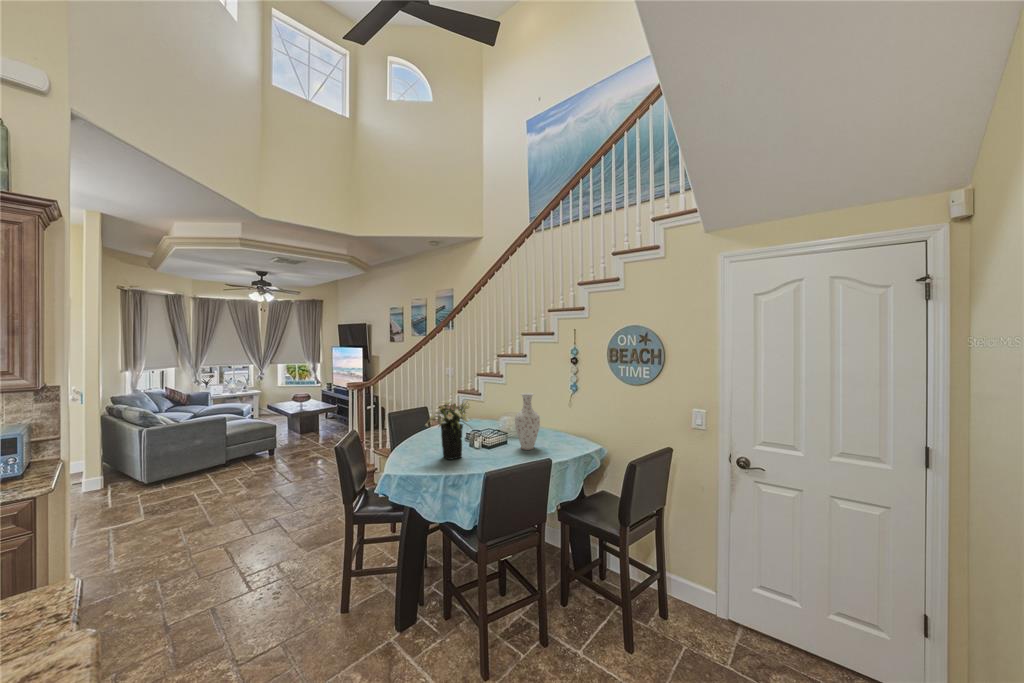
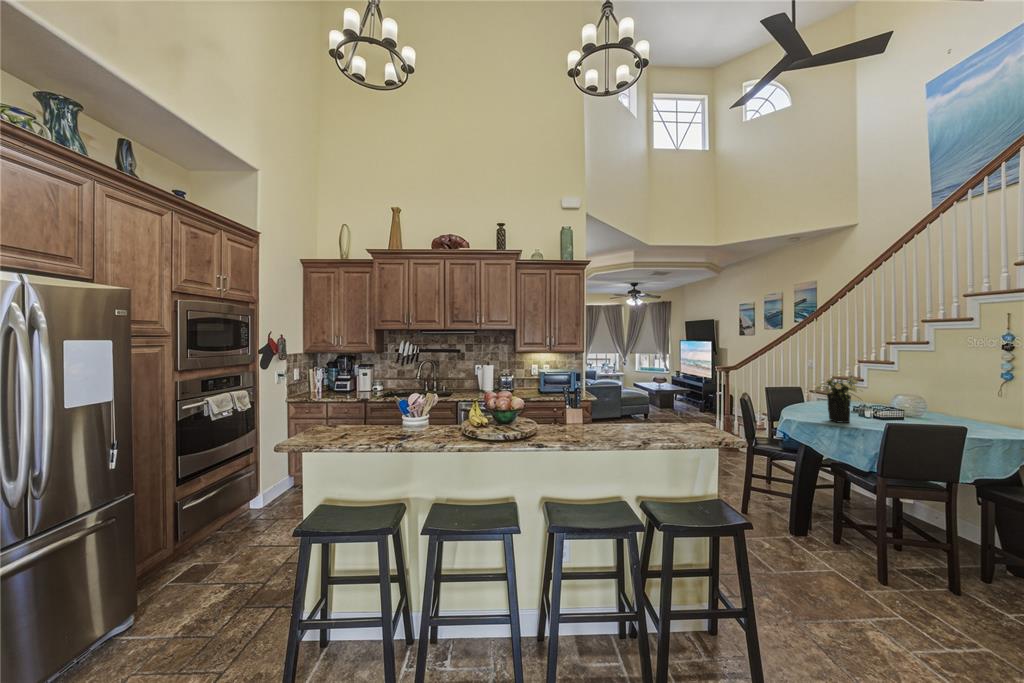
vase: present [515,393,540,450] -> none [914,375,949,428]

